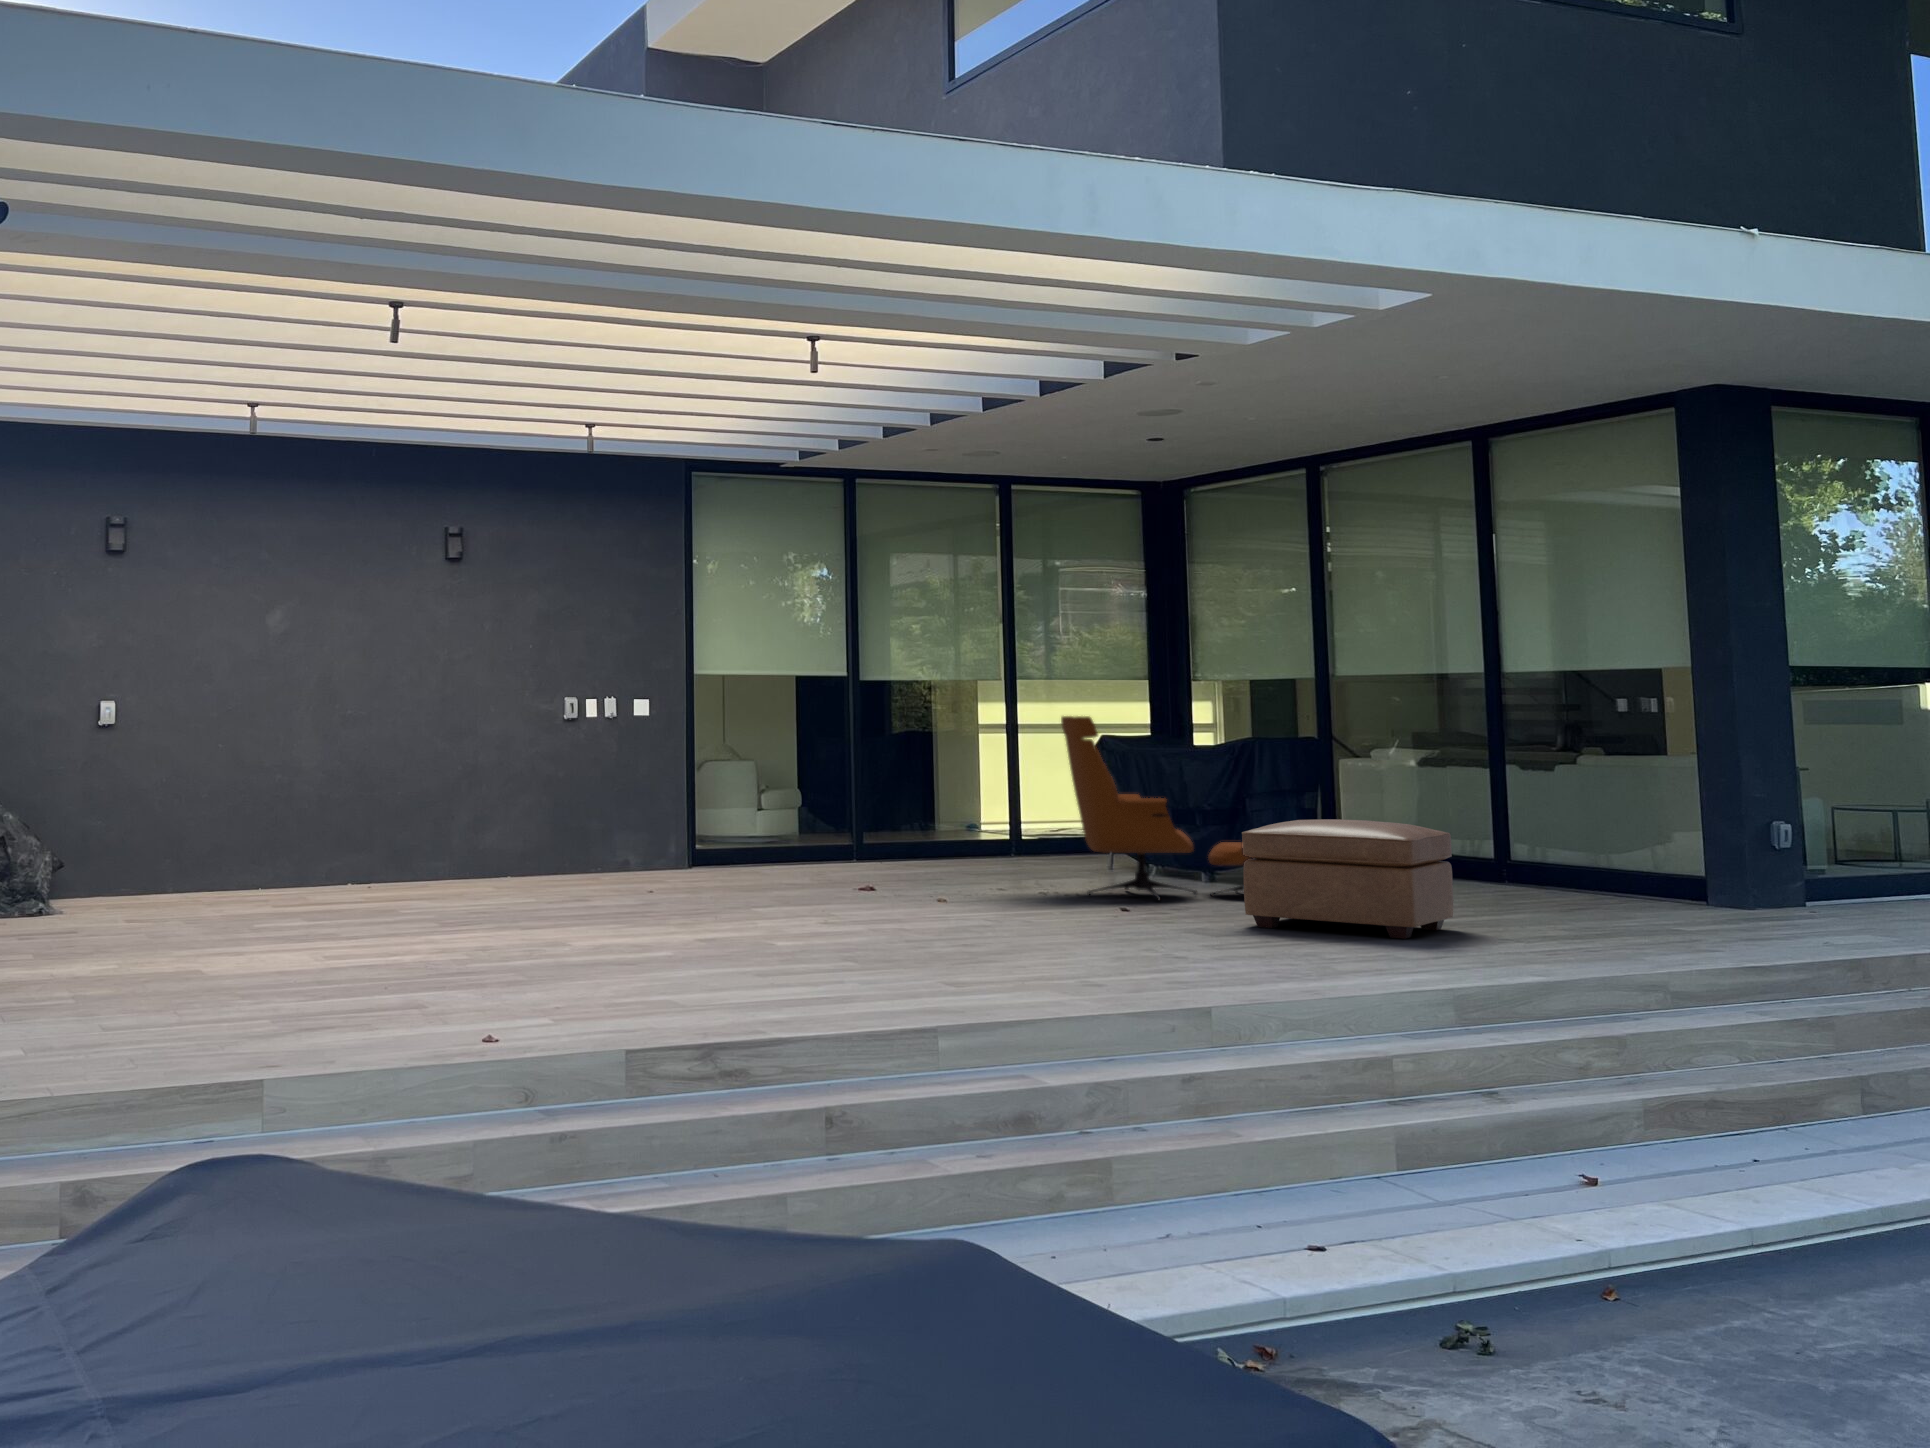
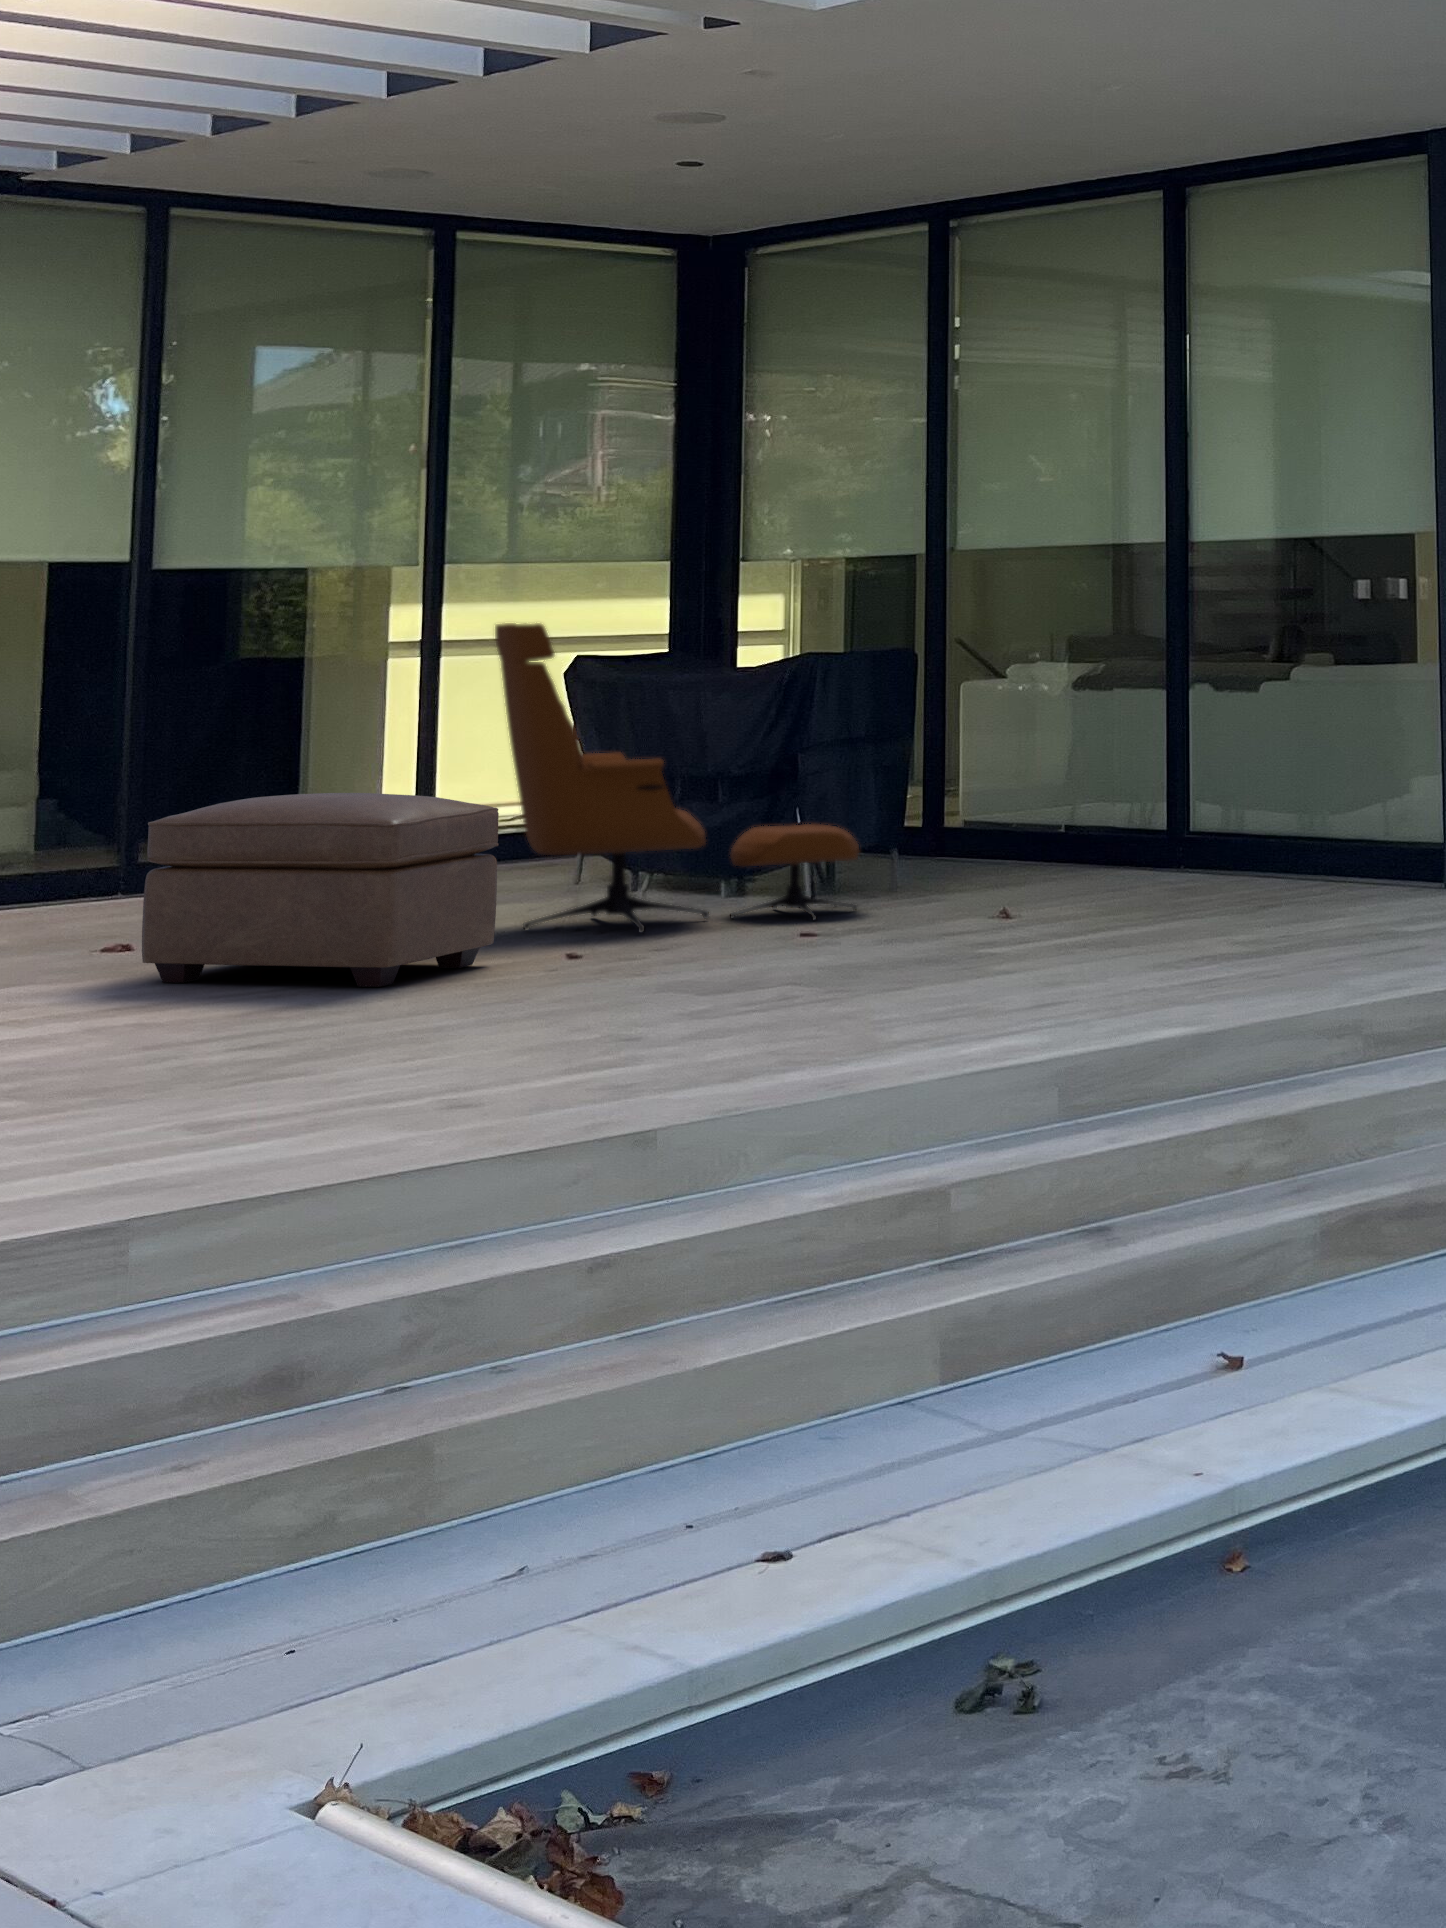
ottoman: present [1242,819,1453,939] -> present [142,793,499,987]

